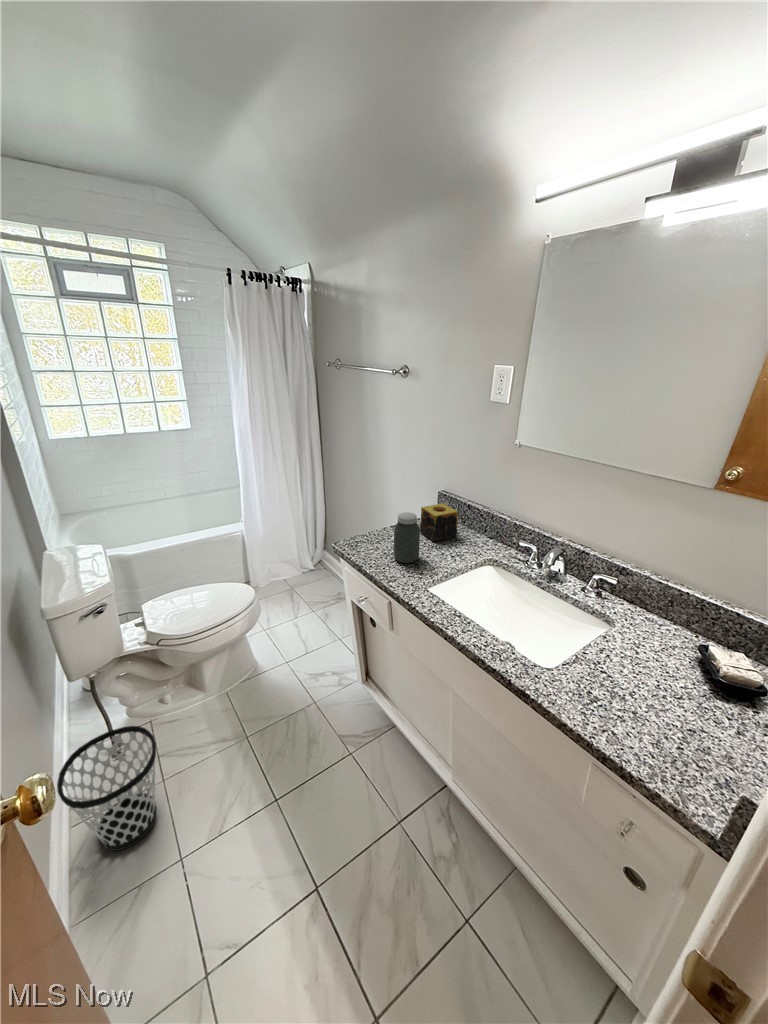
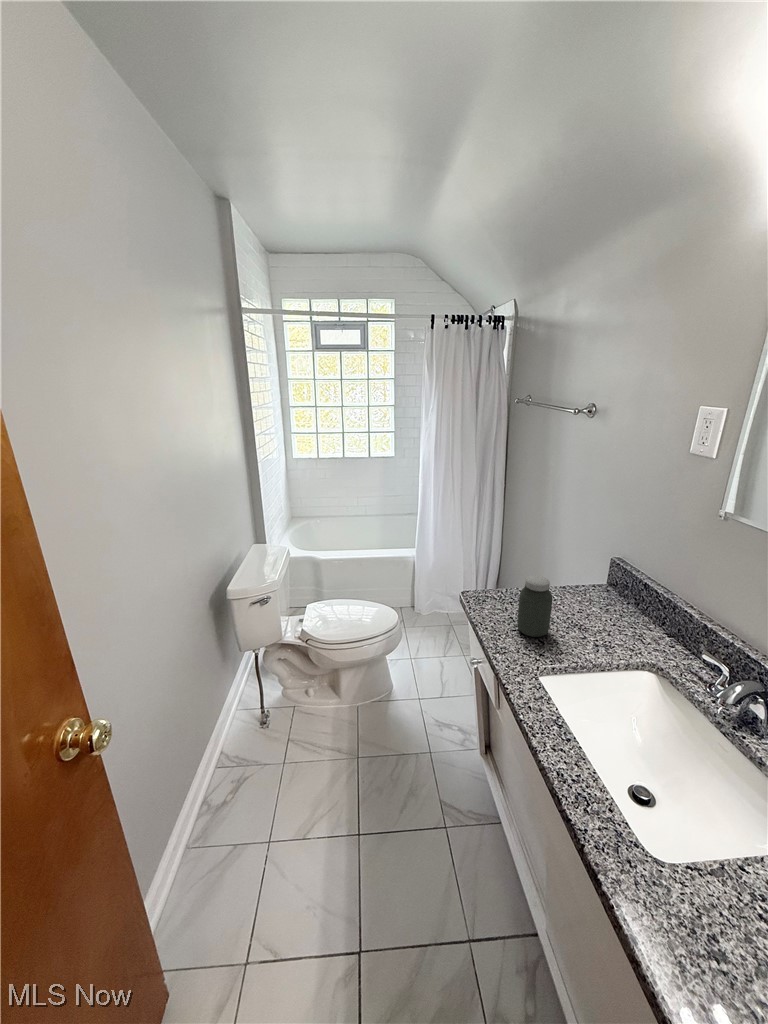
candle: present [420,503,458,542] -> none [569,573,620,620]
wastebasket: present [57,726,156,851] -> none [196,708,273,816]

